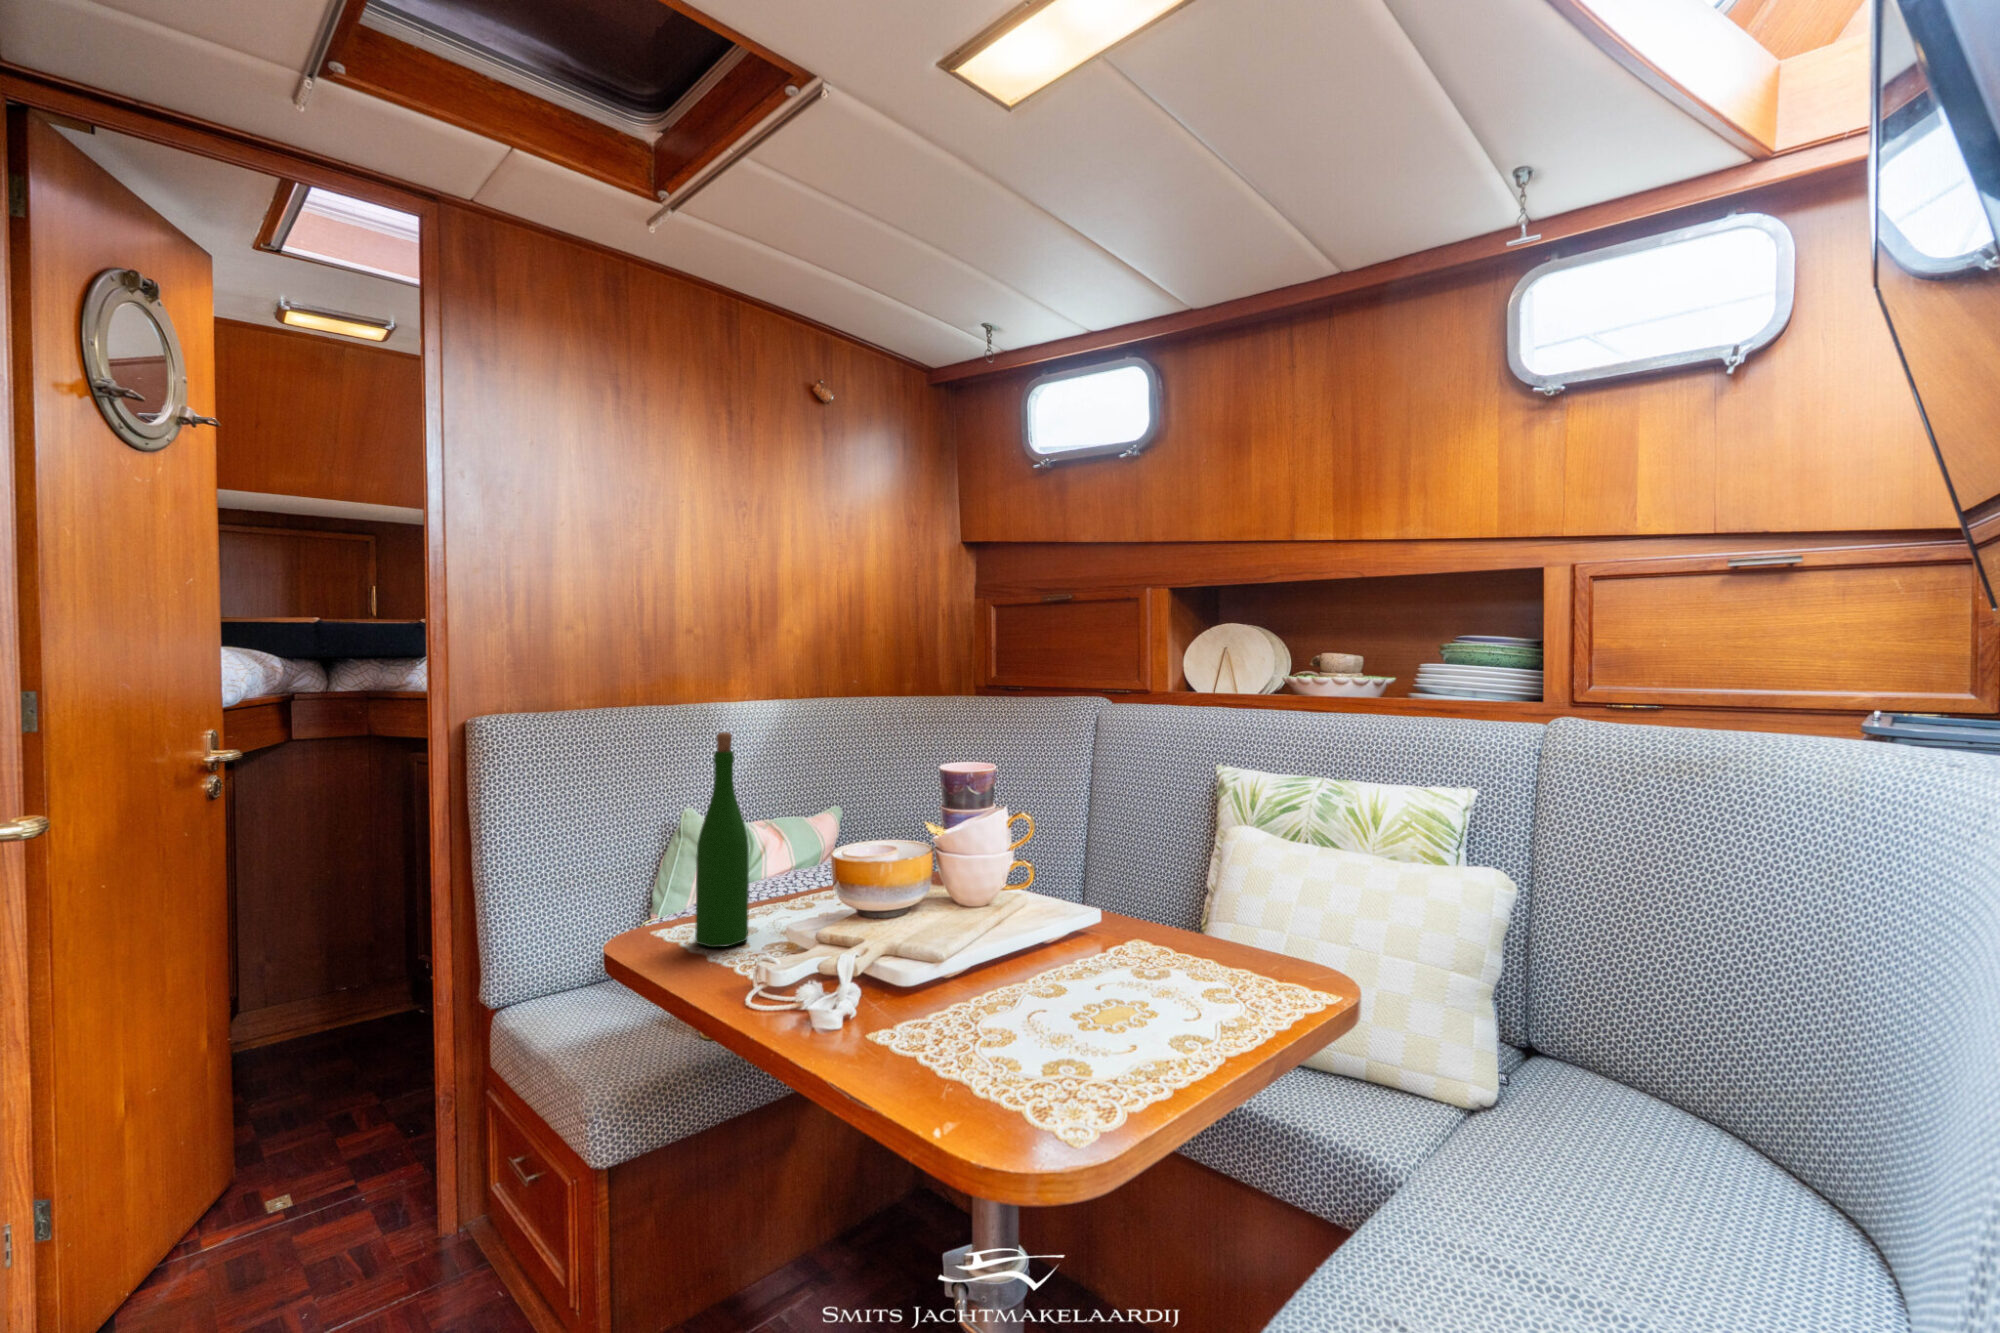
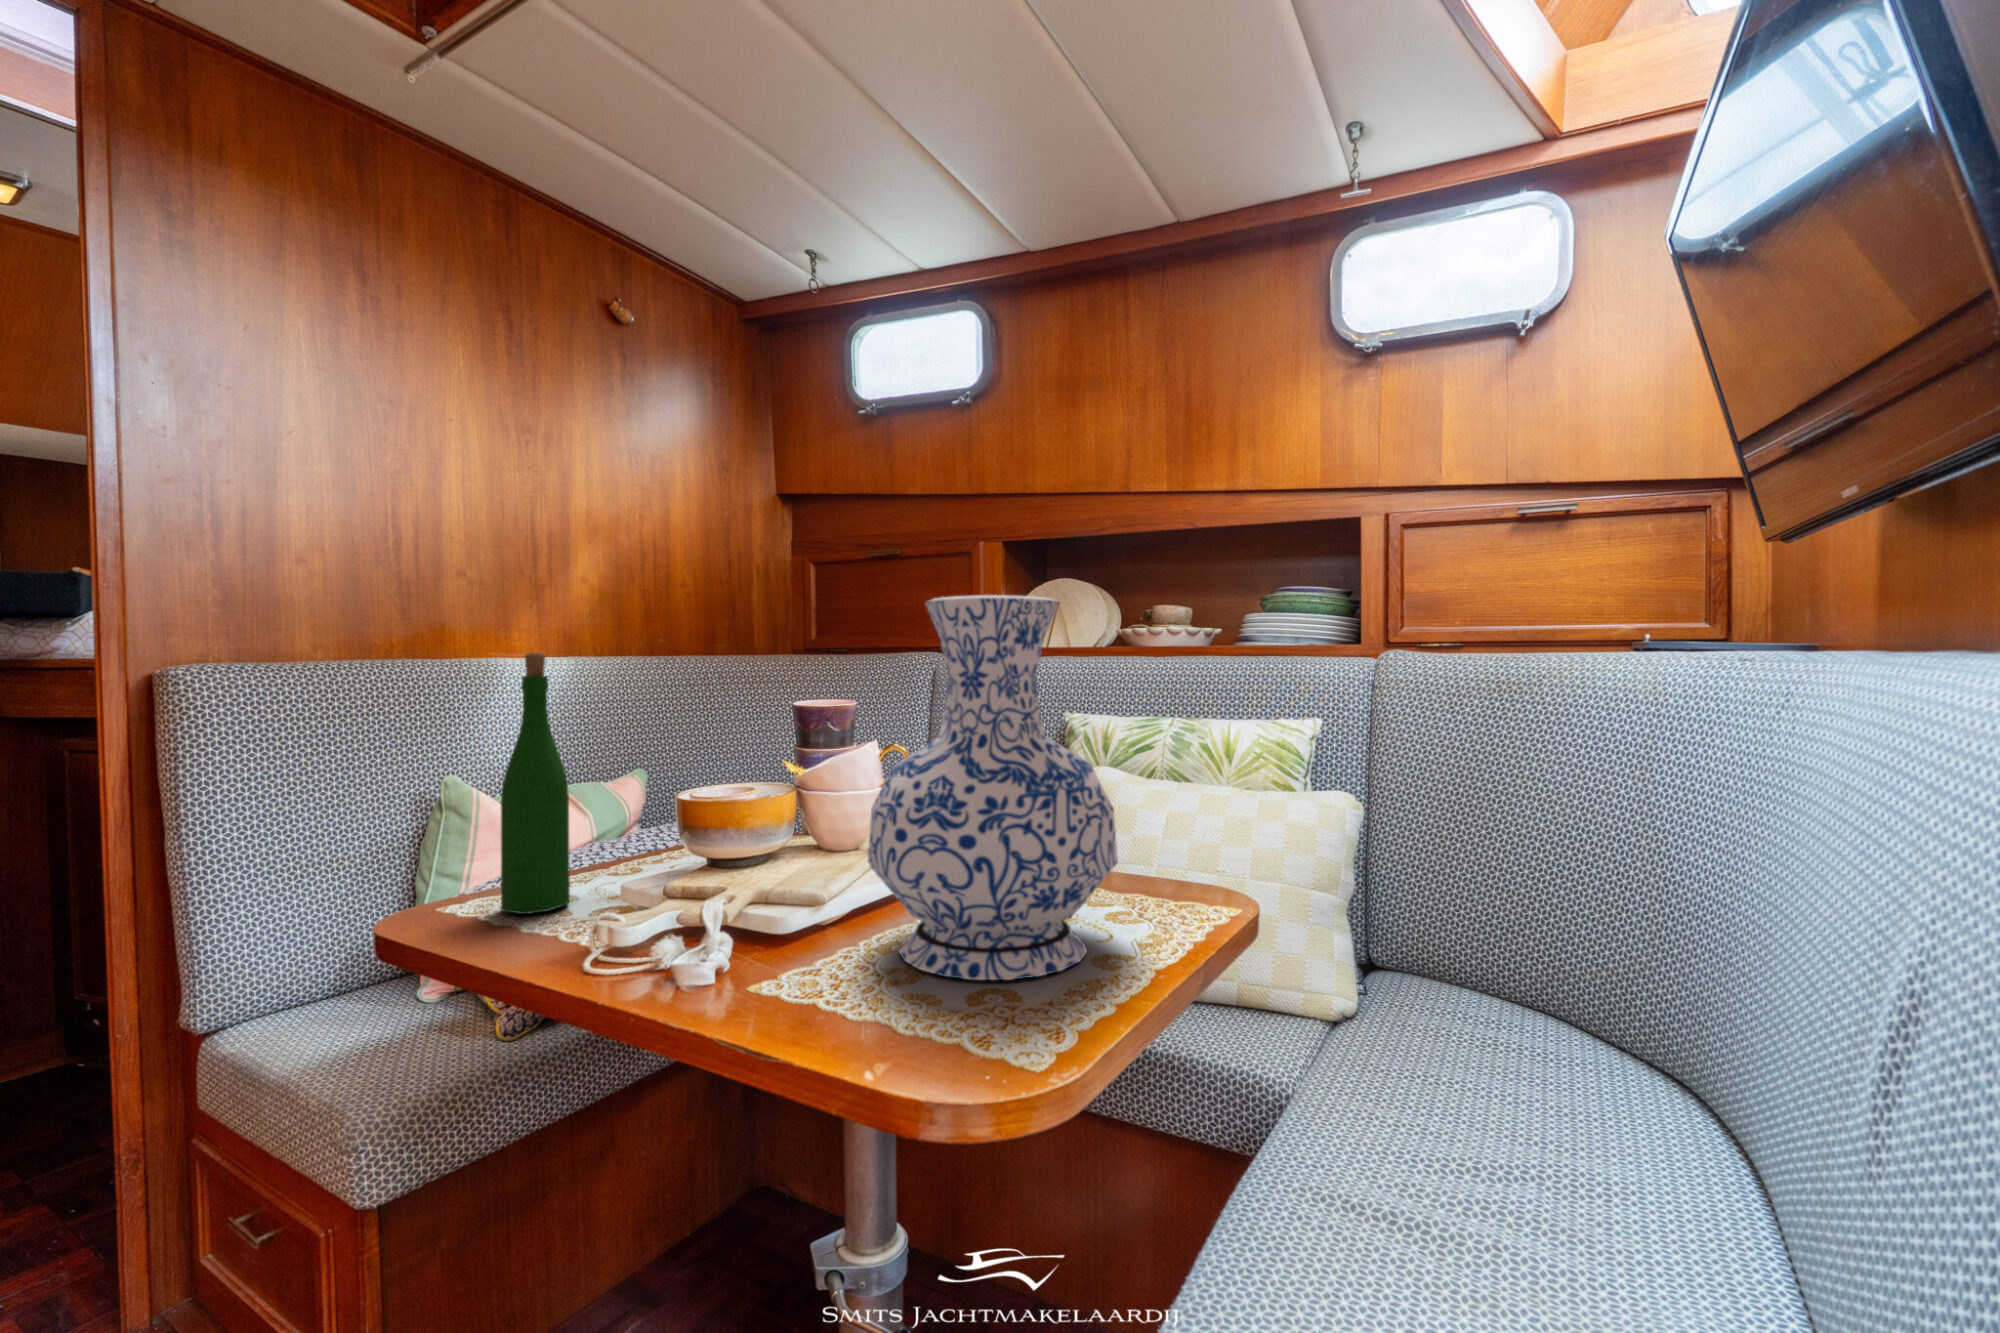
vase: none [971,706,1192,1050] -> present [867,595,1118,980]

